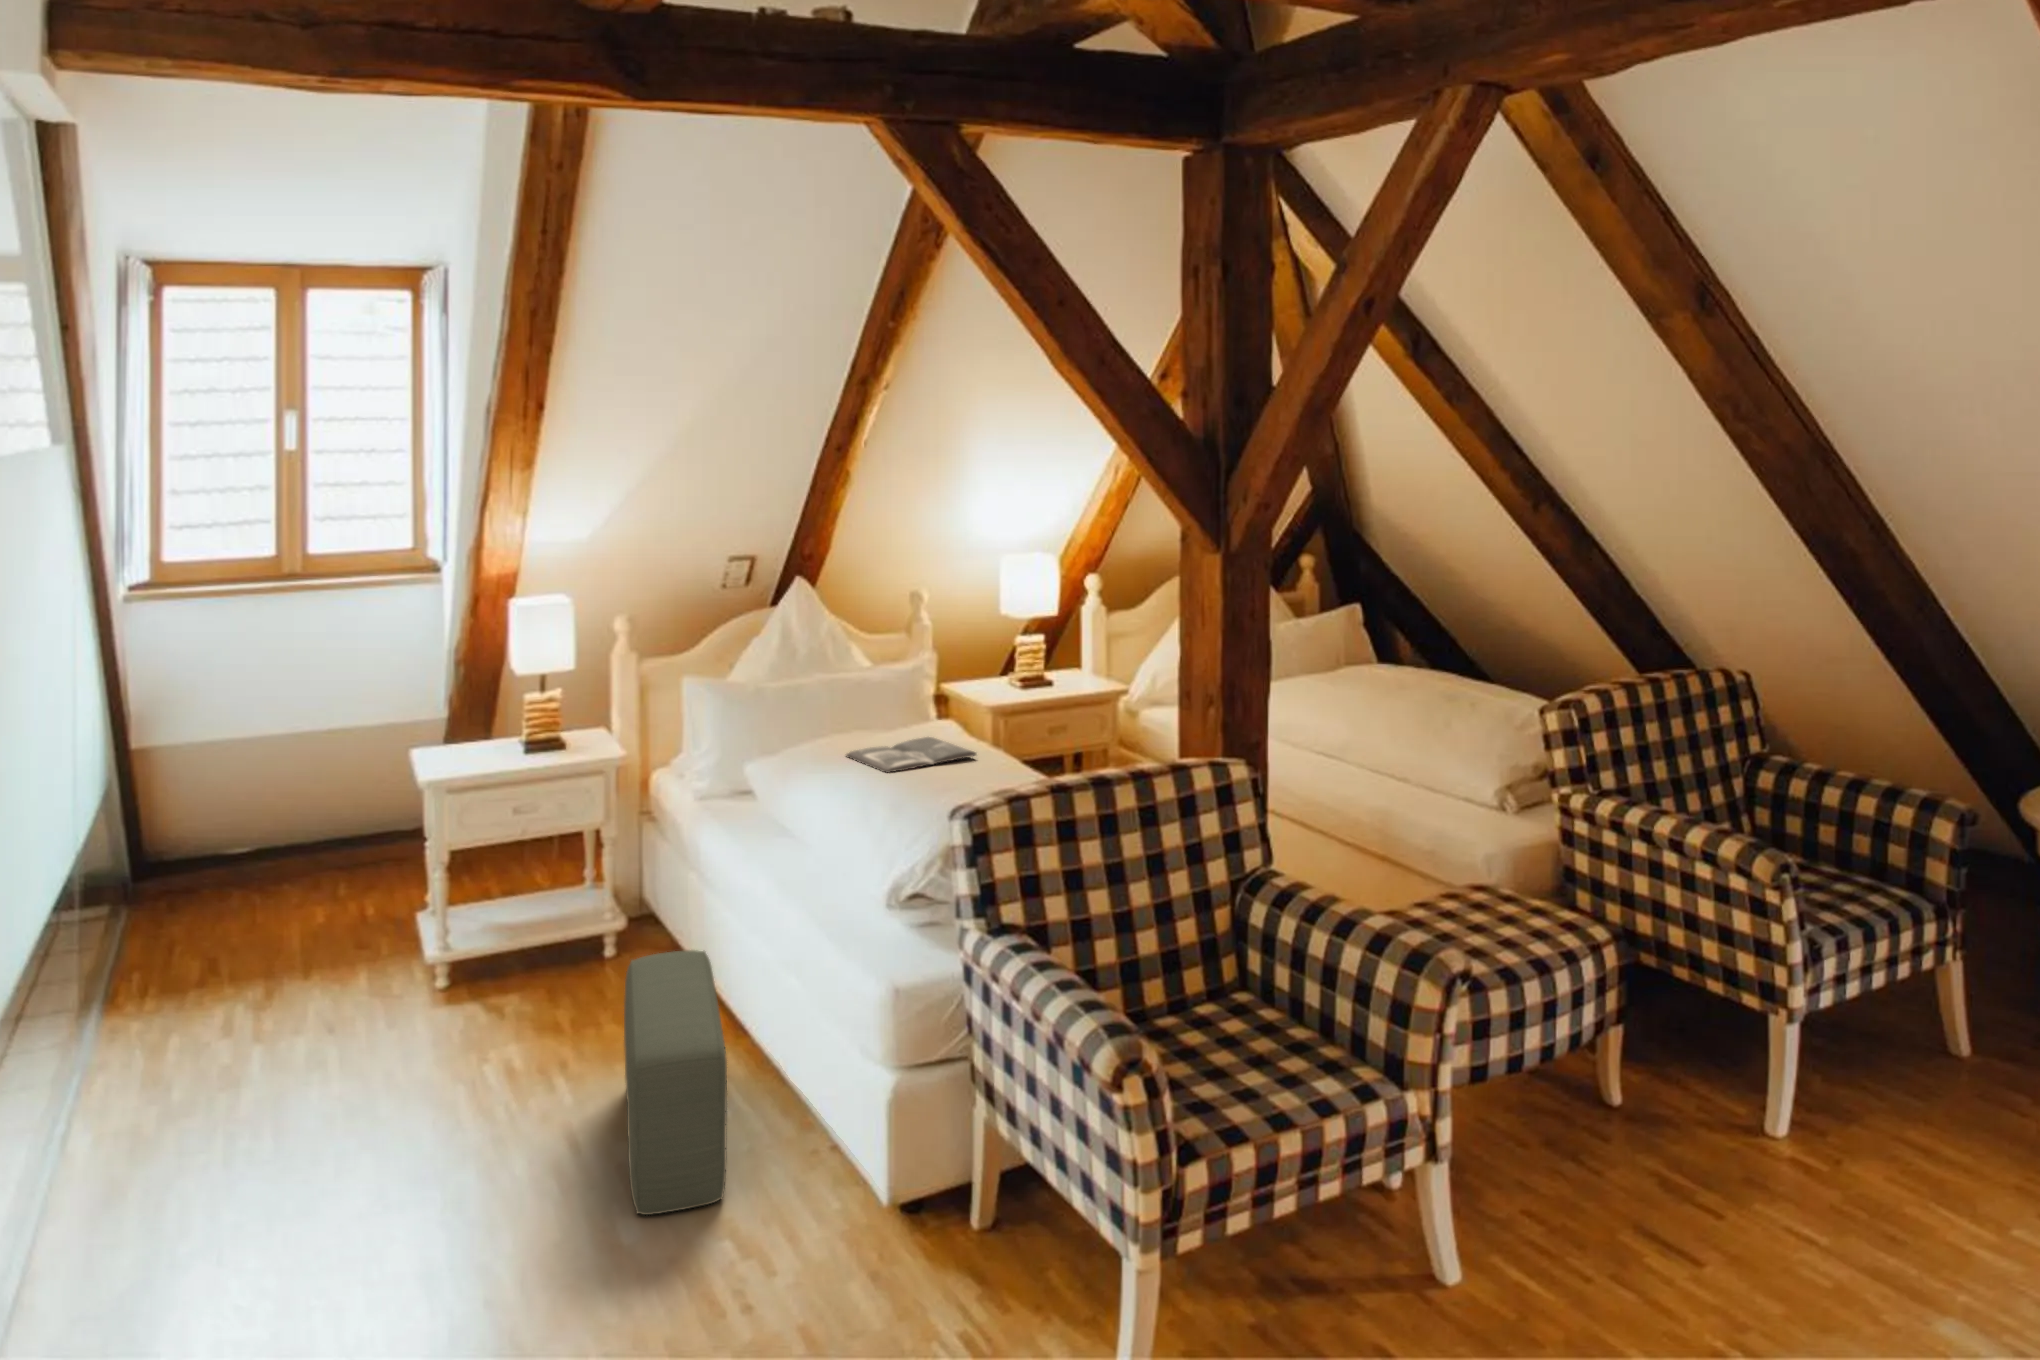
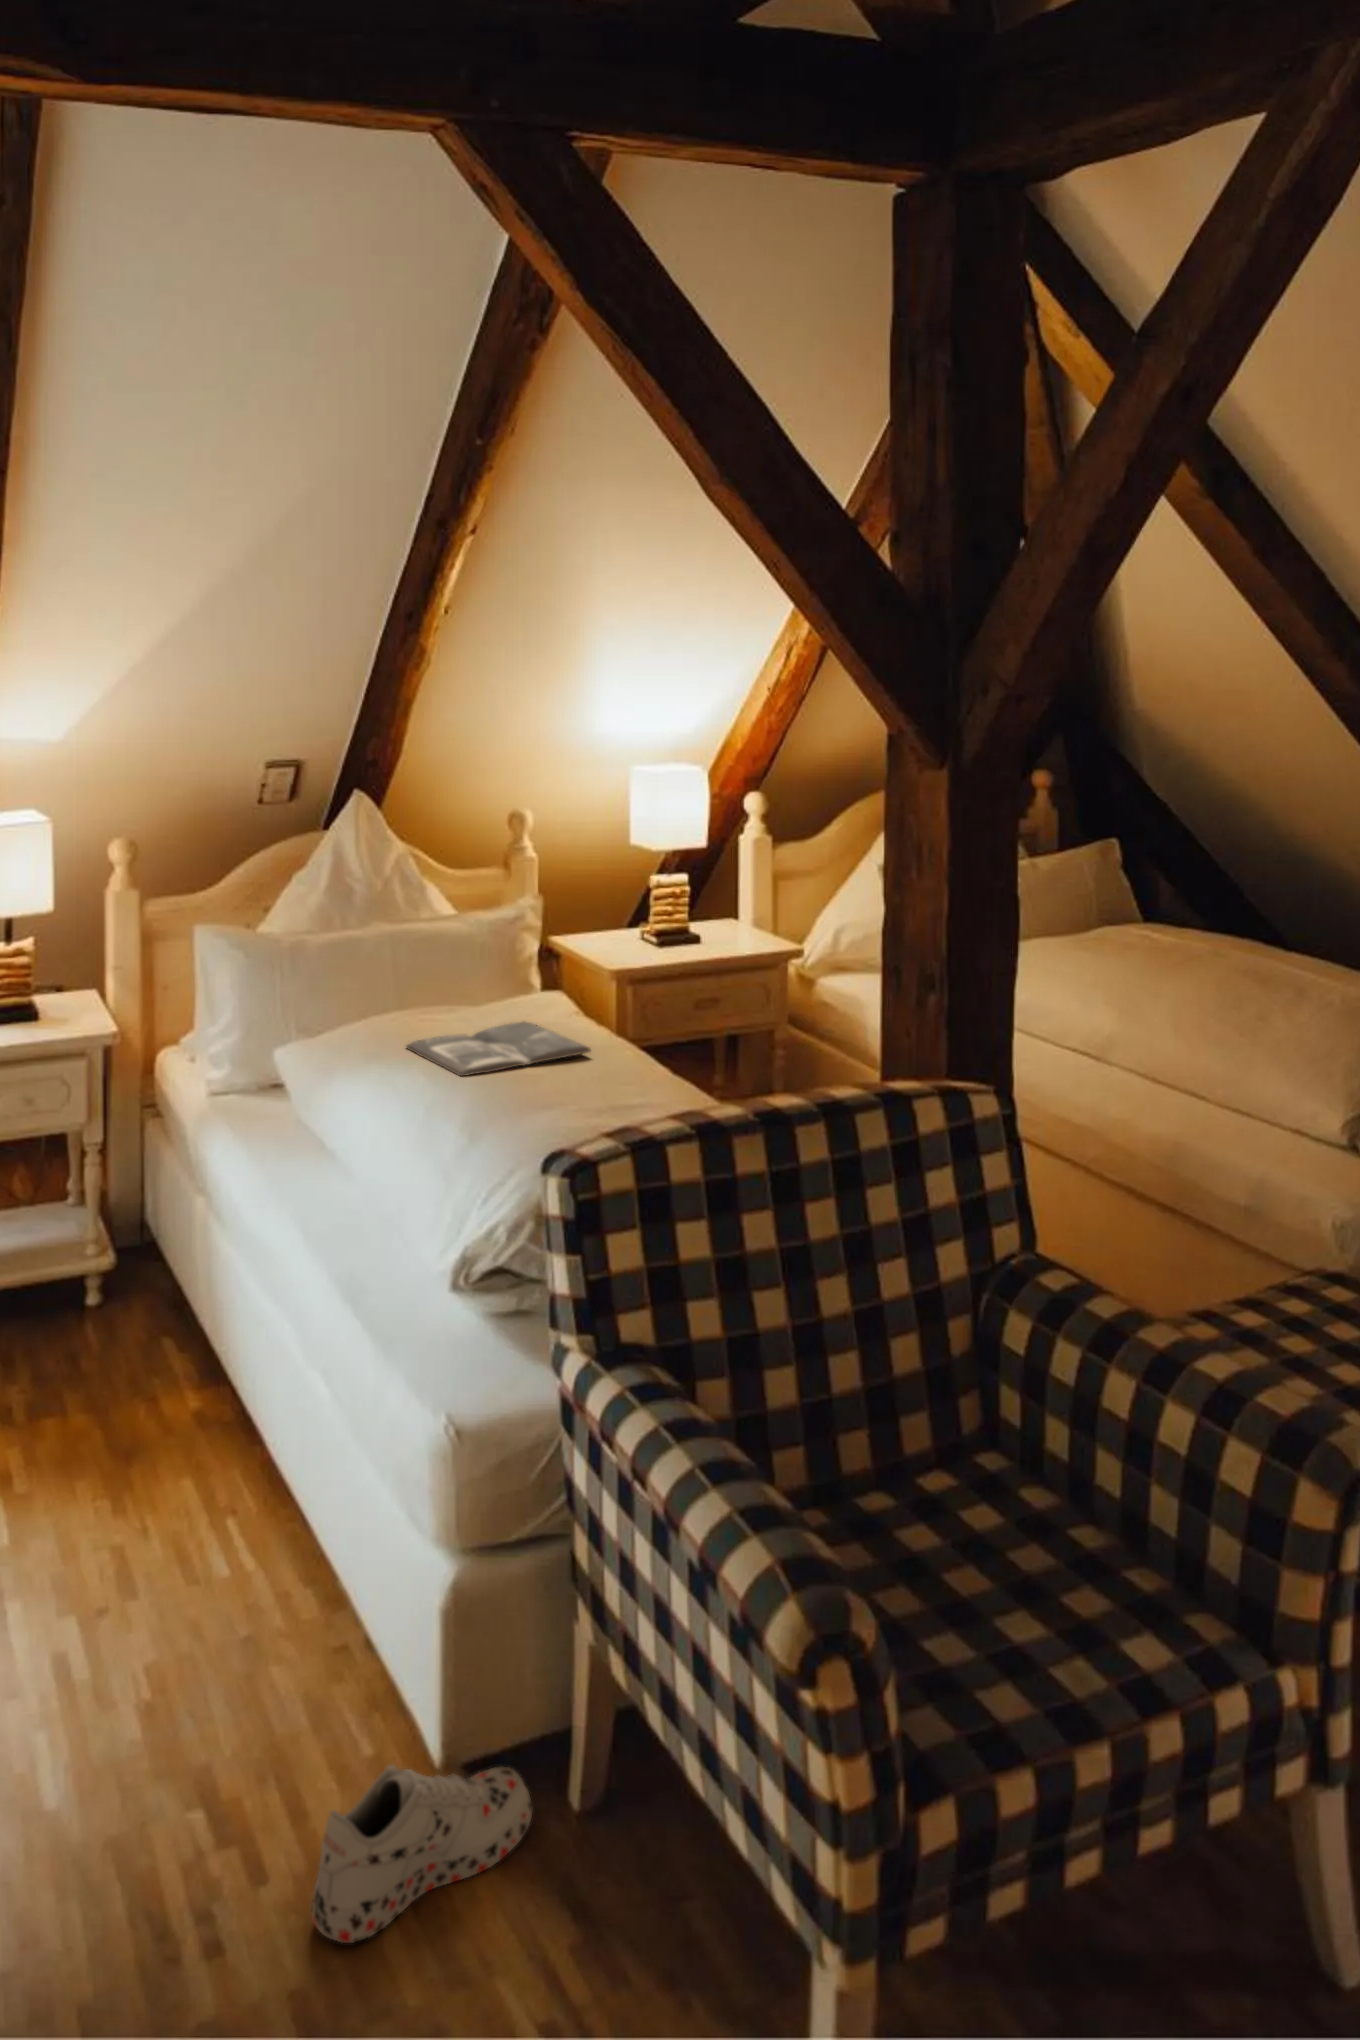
pouf: present [624,950,727,1215] -> none [56,1329,205,1757]
shoe: none [810,1196,948,1299] -> present [312,1765,532,1943]

